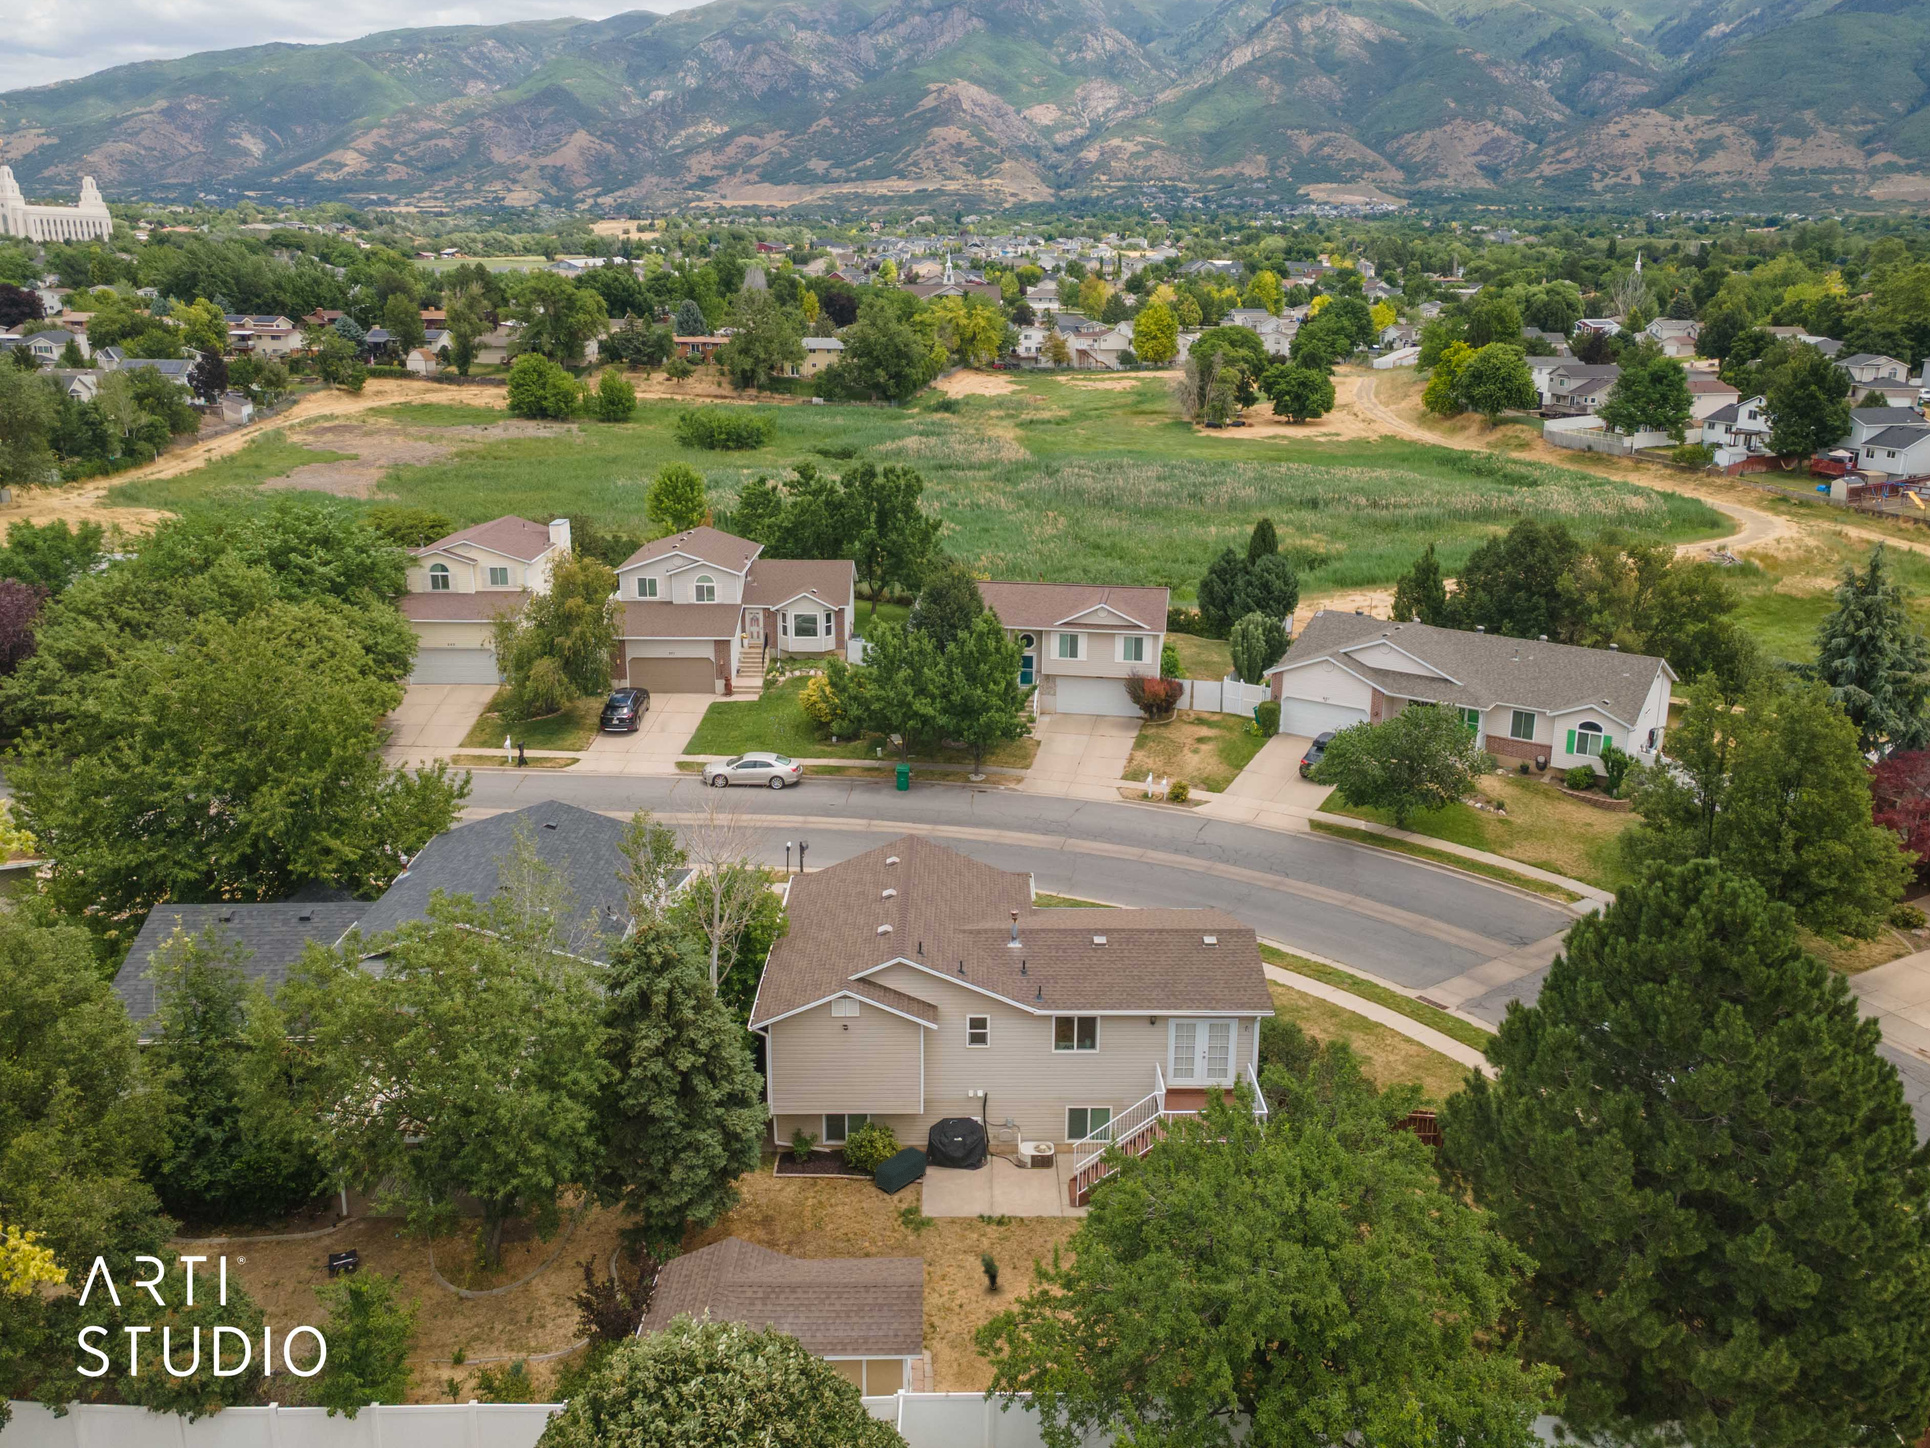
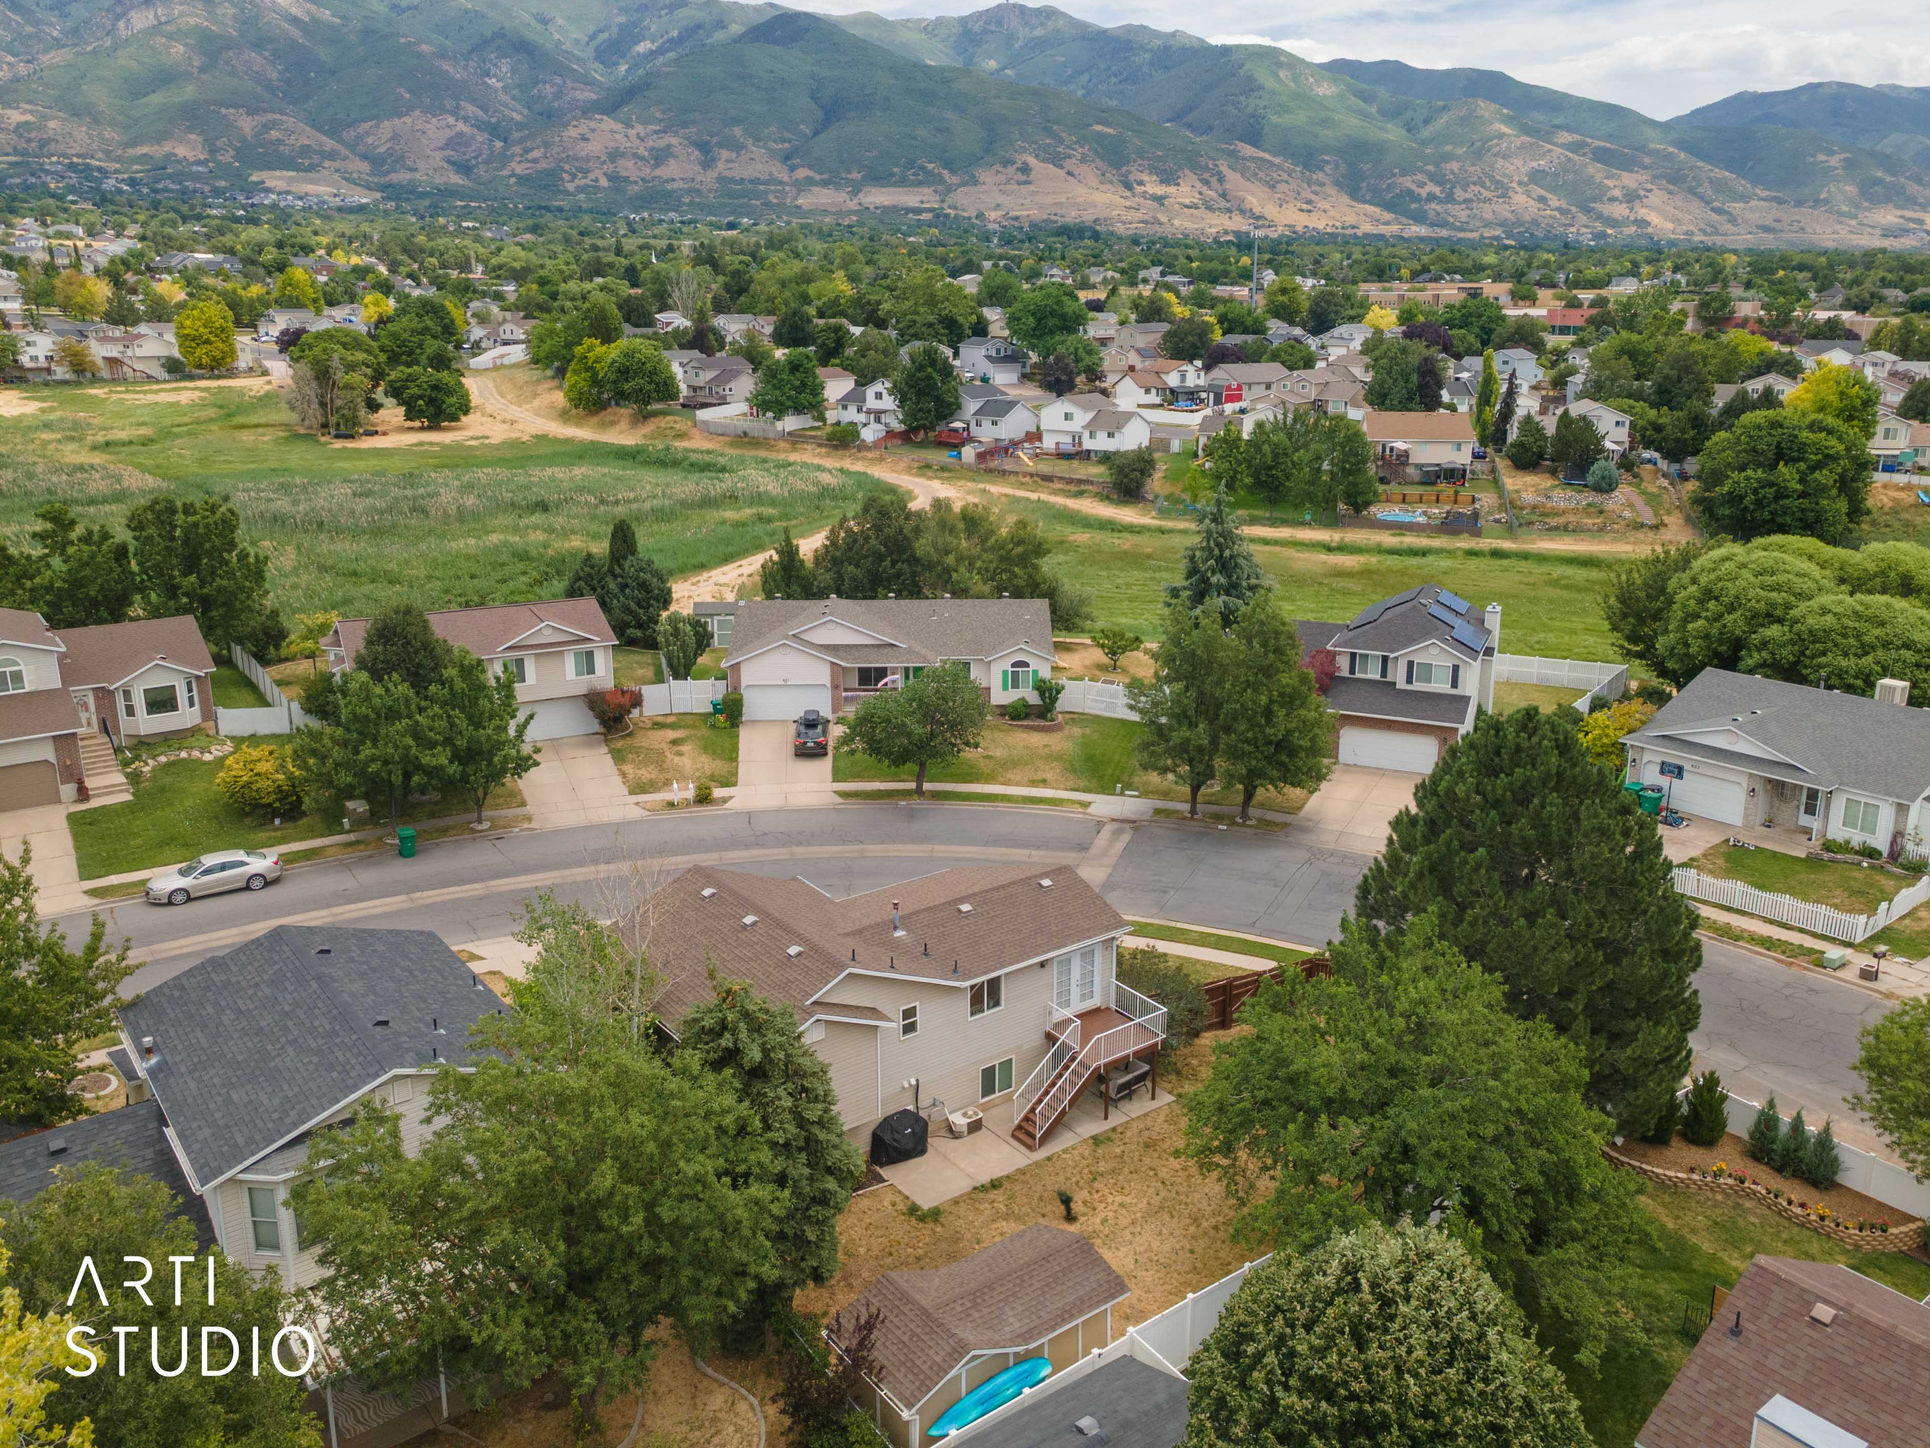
bench: present [875,1146,927,1195] -> none [879,1147,905,1195]

